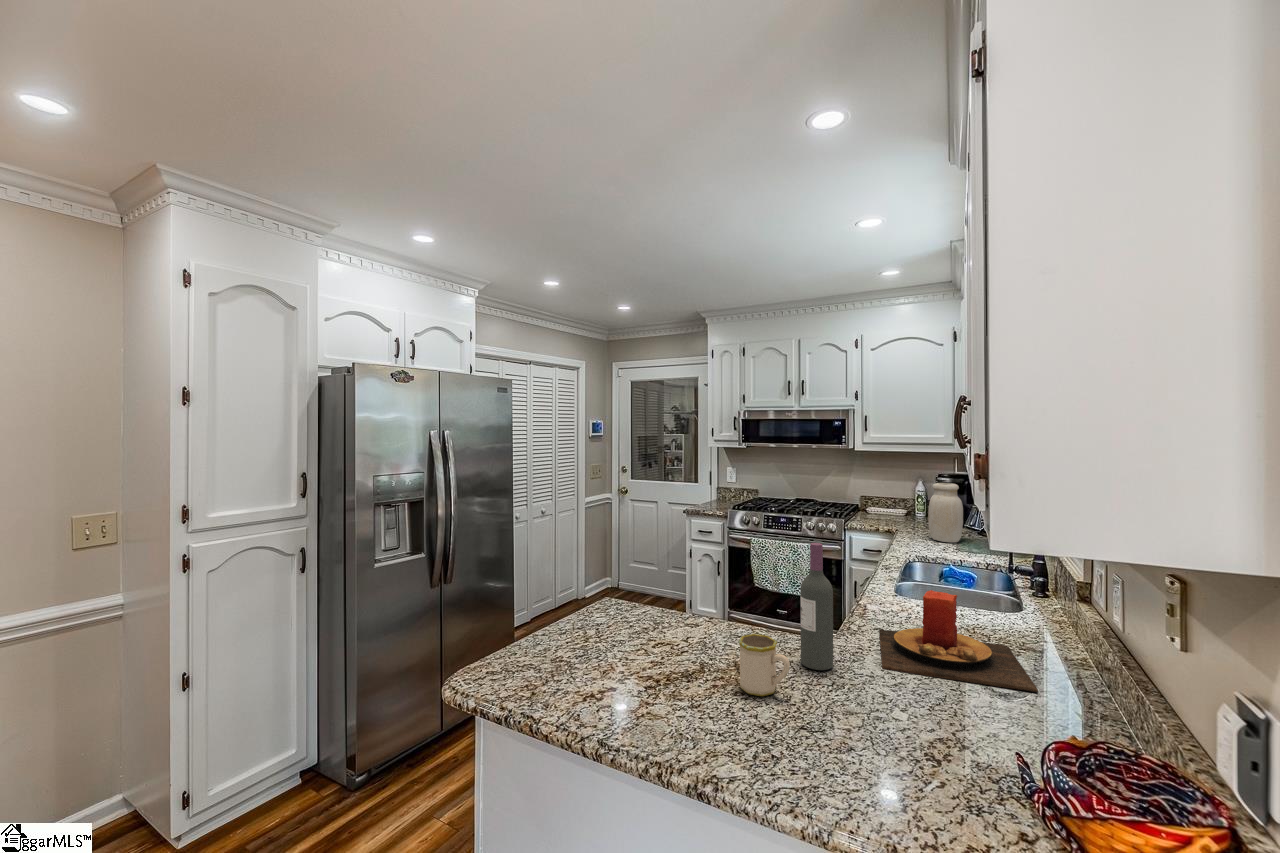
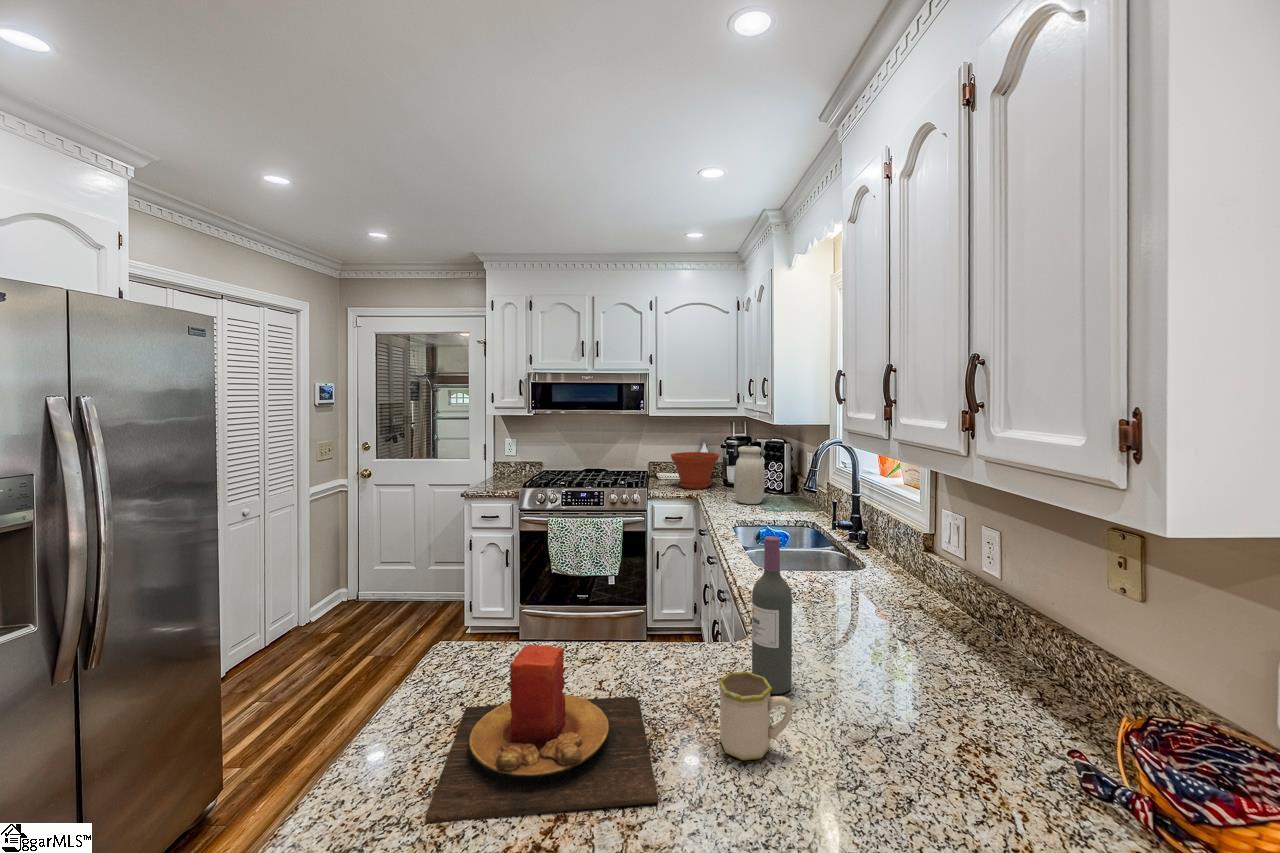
plant pot: none [874,487,928,524] -> present [671,452,719,489]
candle: present [879,590,1038,692] -> present [425,644,658,823]

